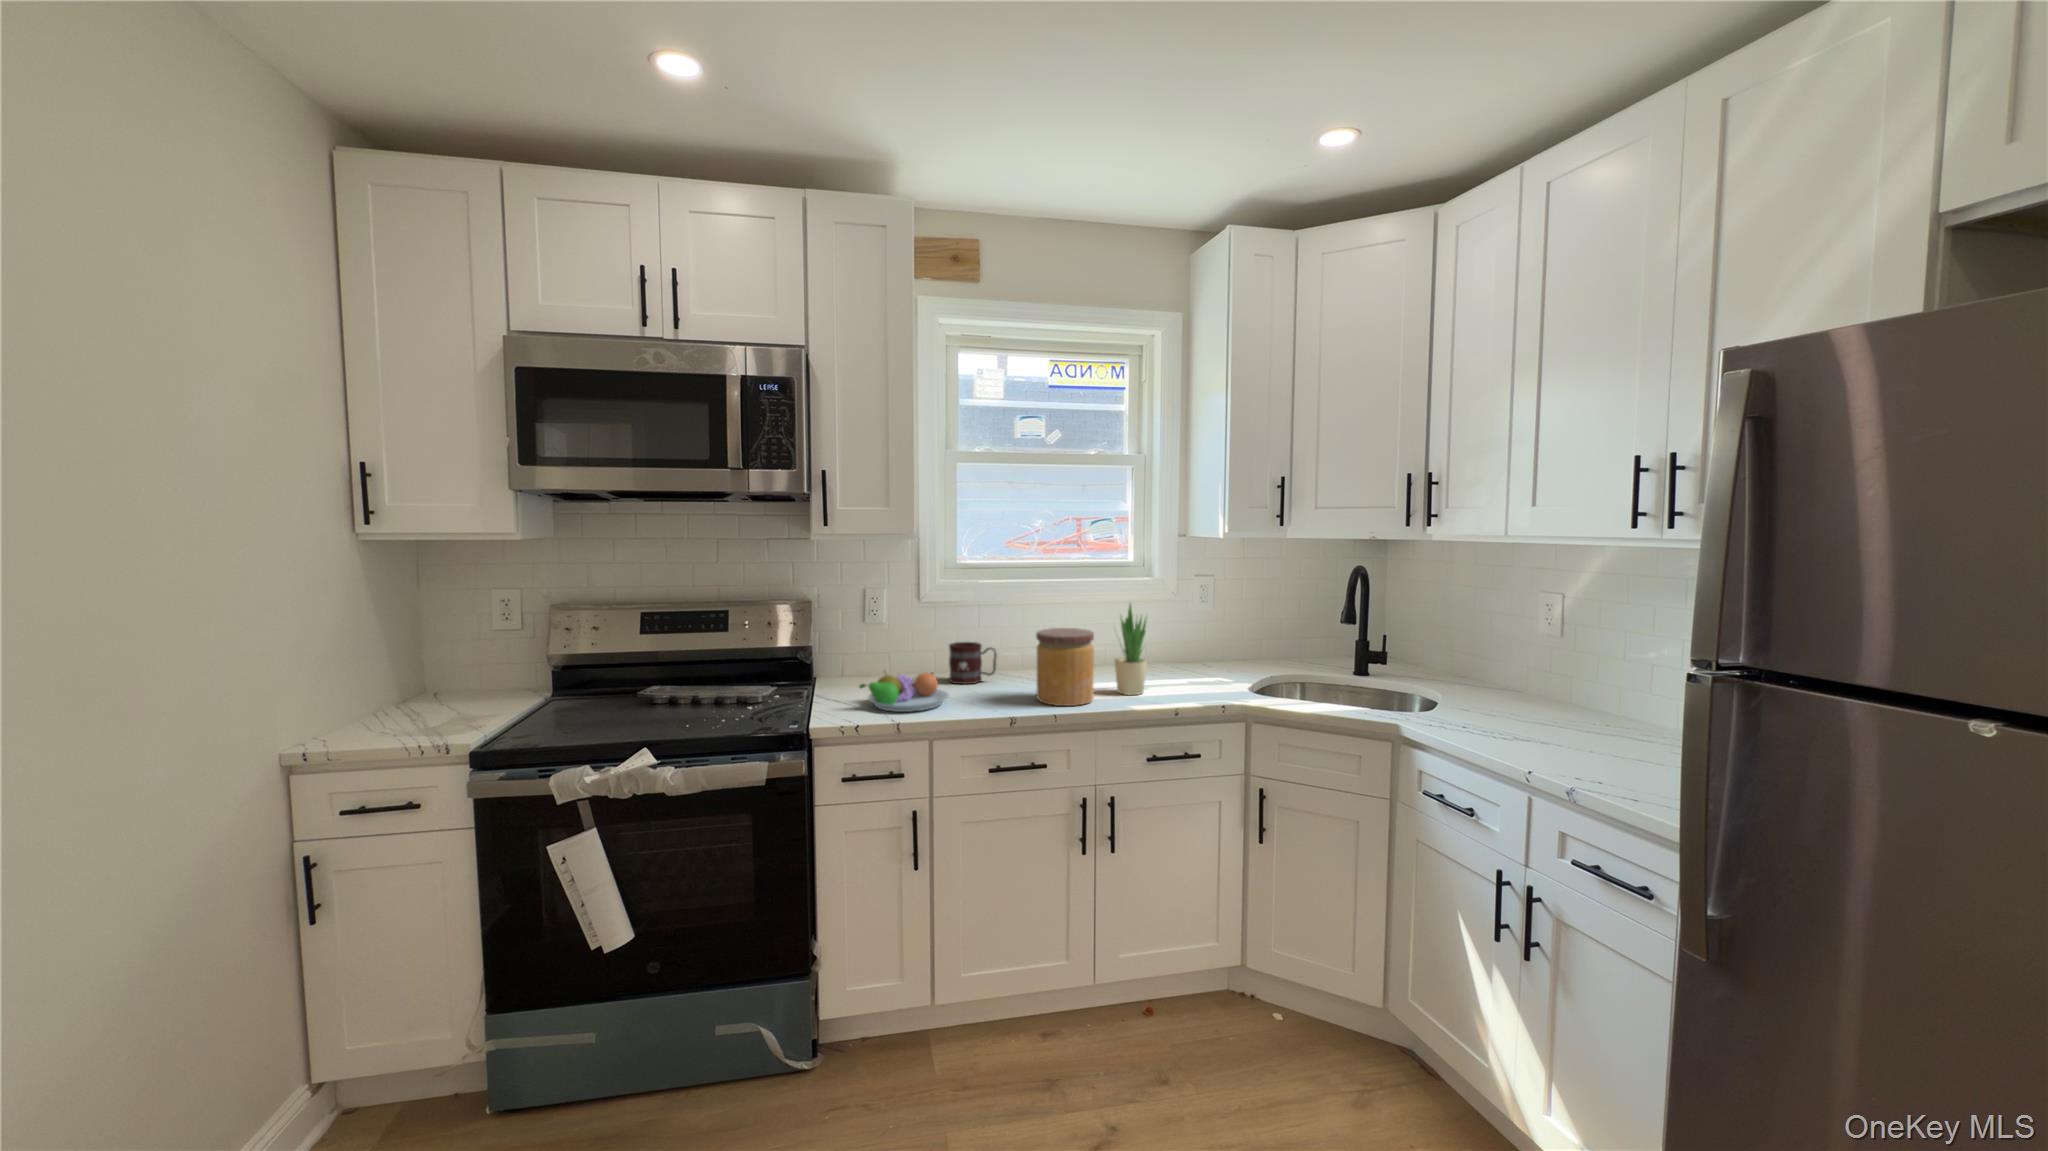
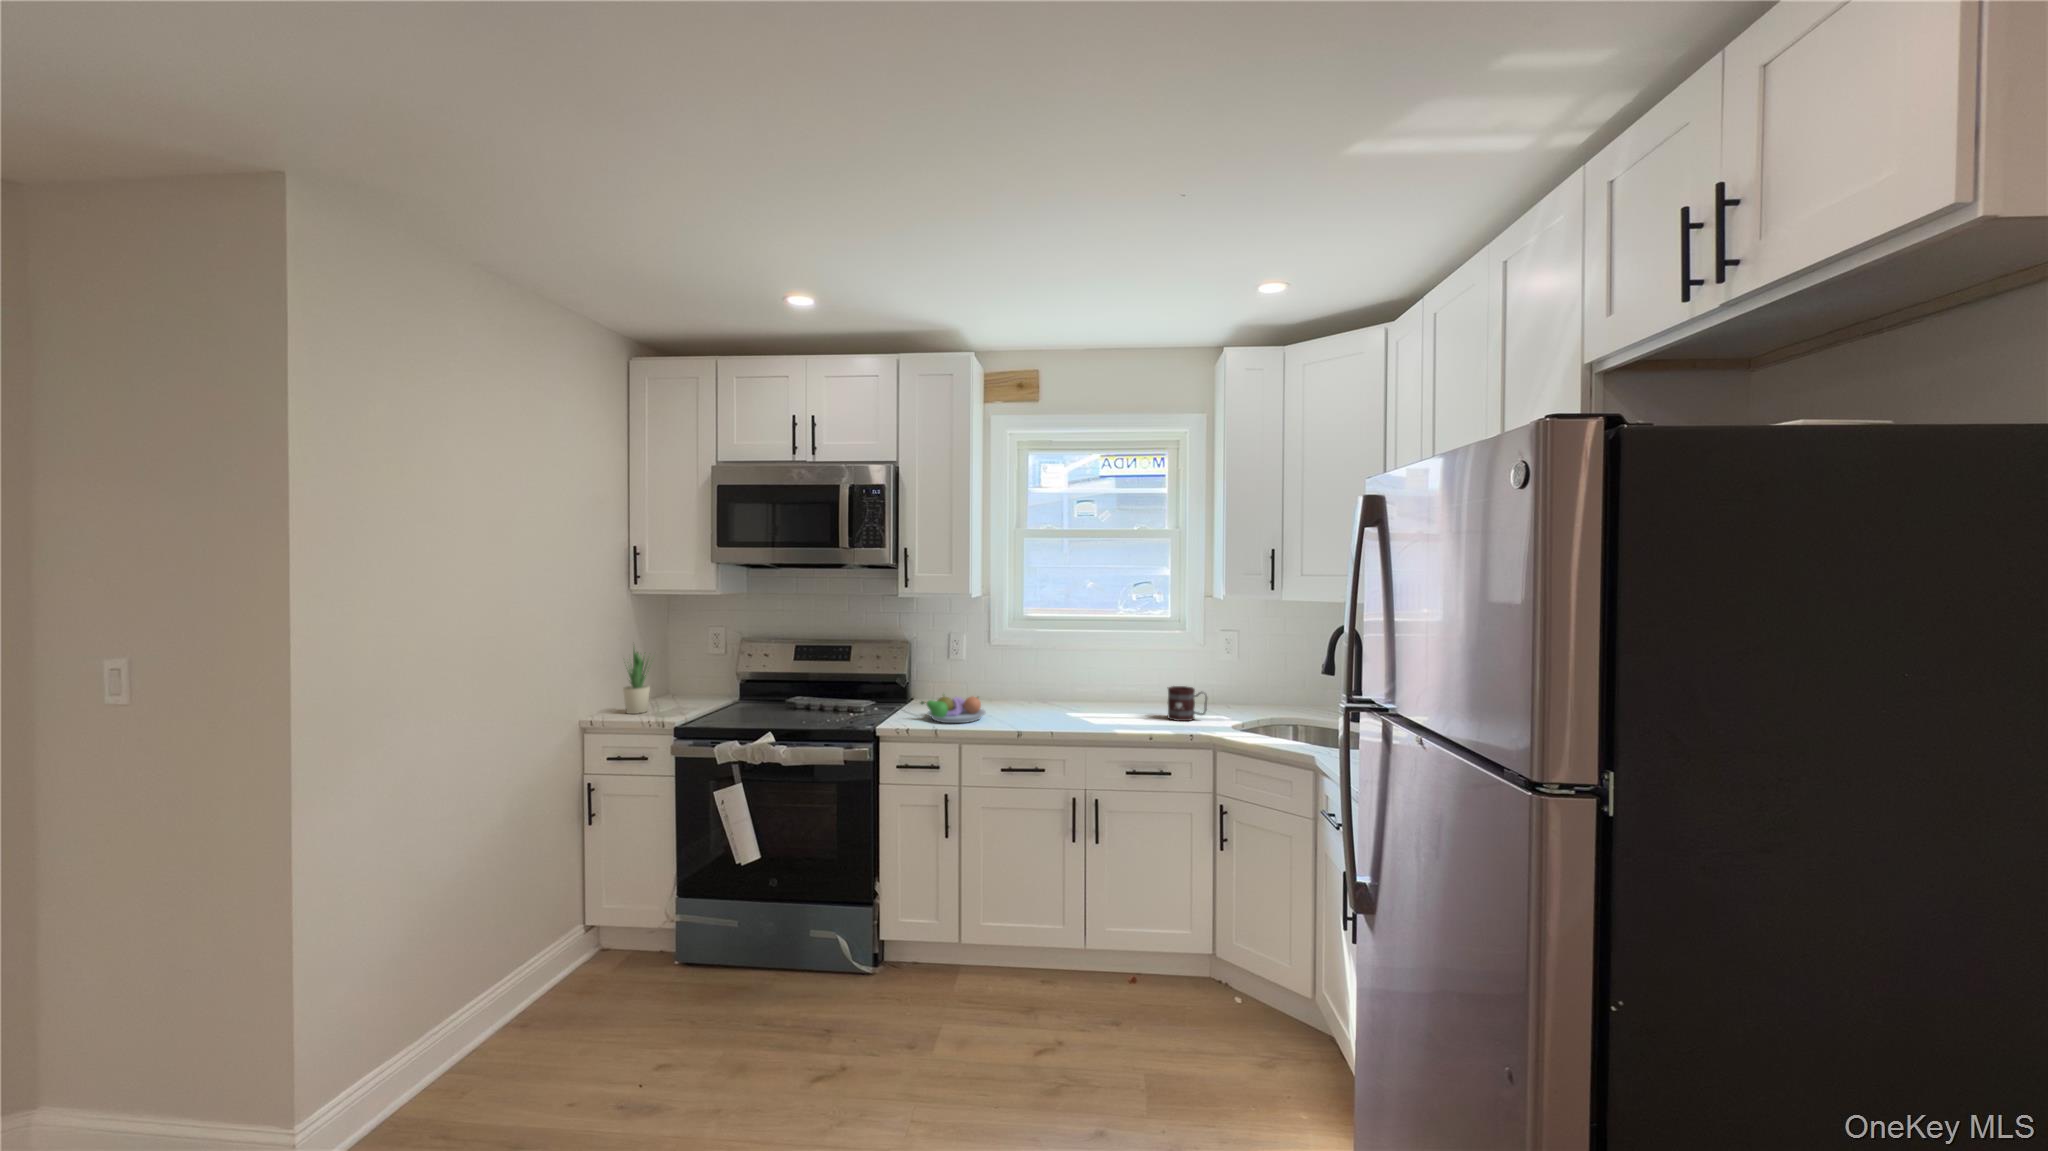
potted plant: present [1115,604,1147,695] -> present [623,649,650,714]
jar: present [1036,628,1094,706] -> none [1051,668,1095,727]
mug: present [949,642,997,684] -> present [1168,686,1207,721]

